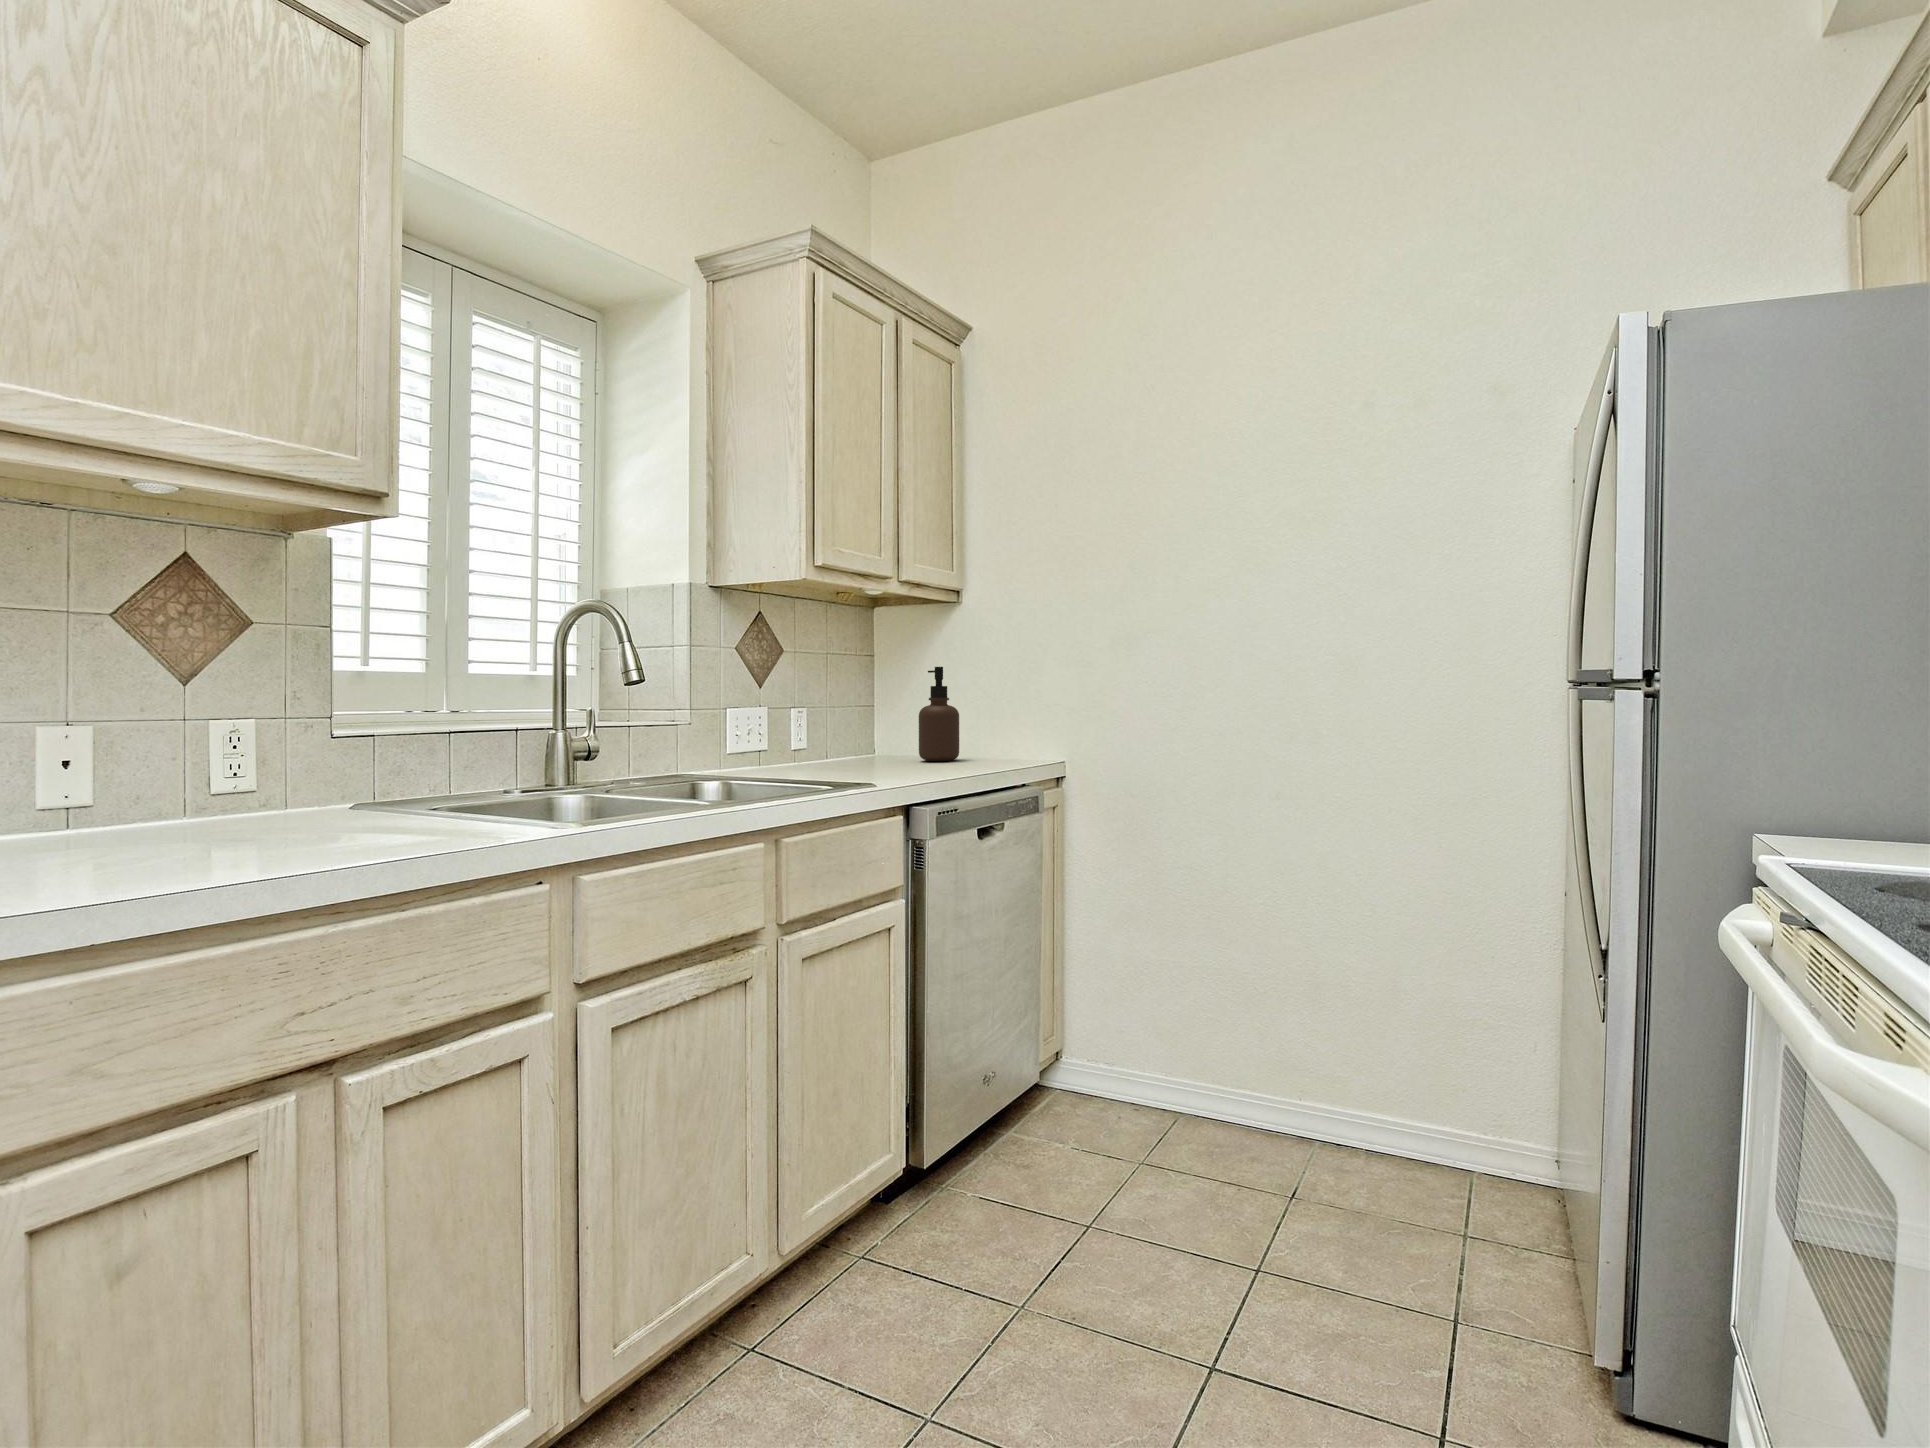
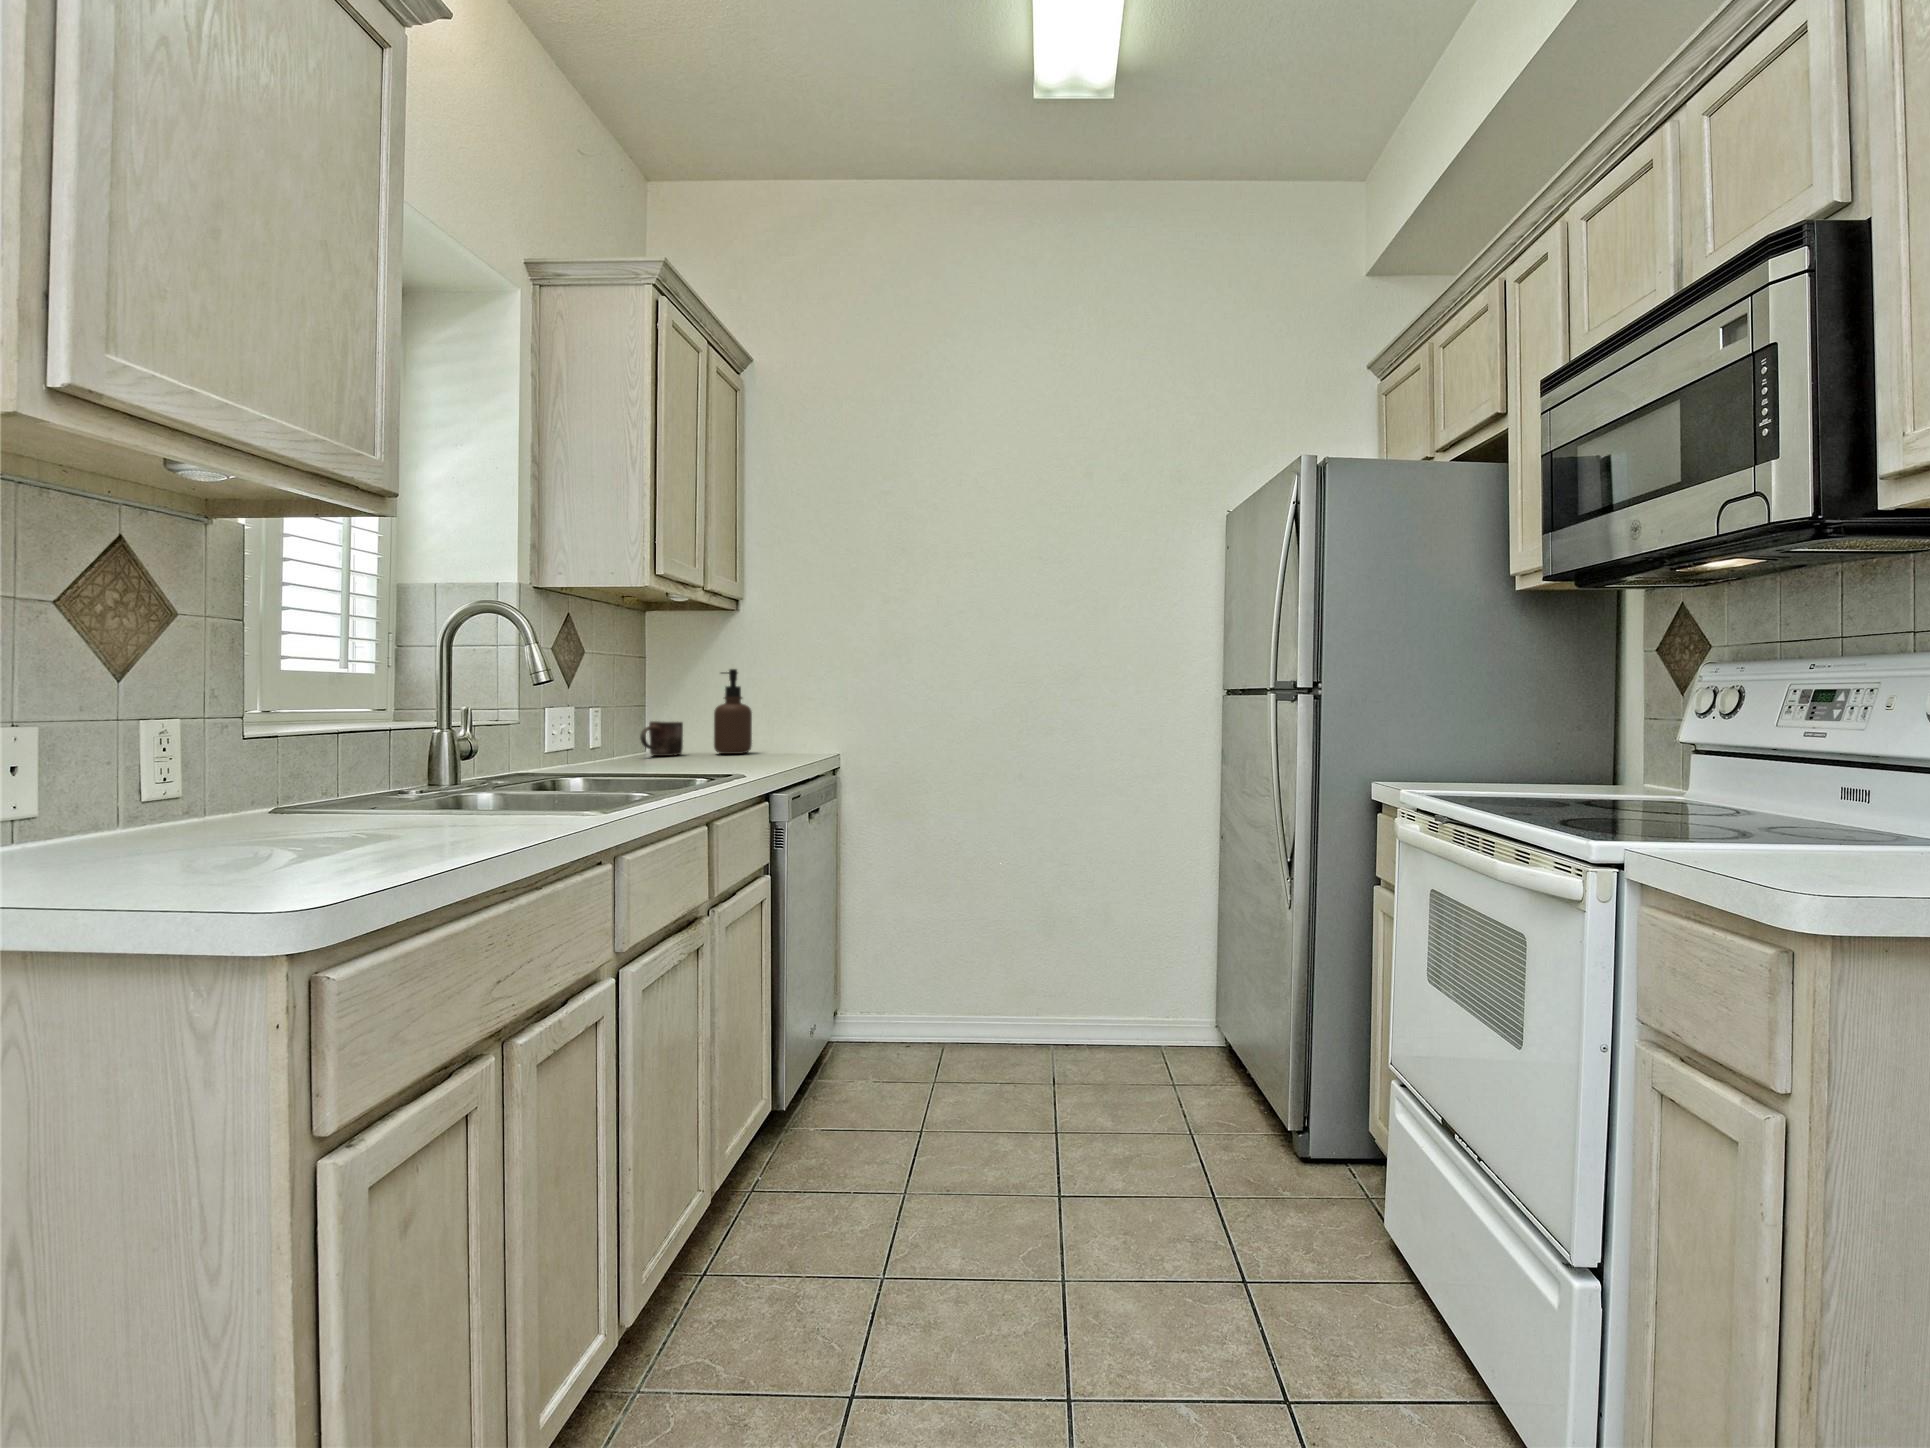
mug: none [843,724,890,761] -> present [640,721,683,756]

